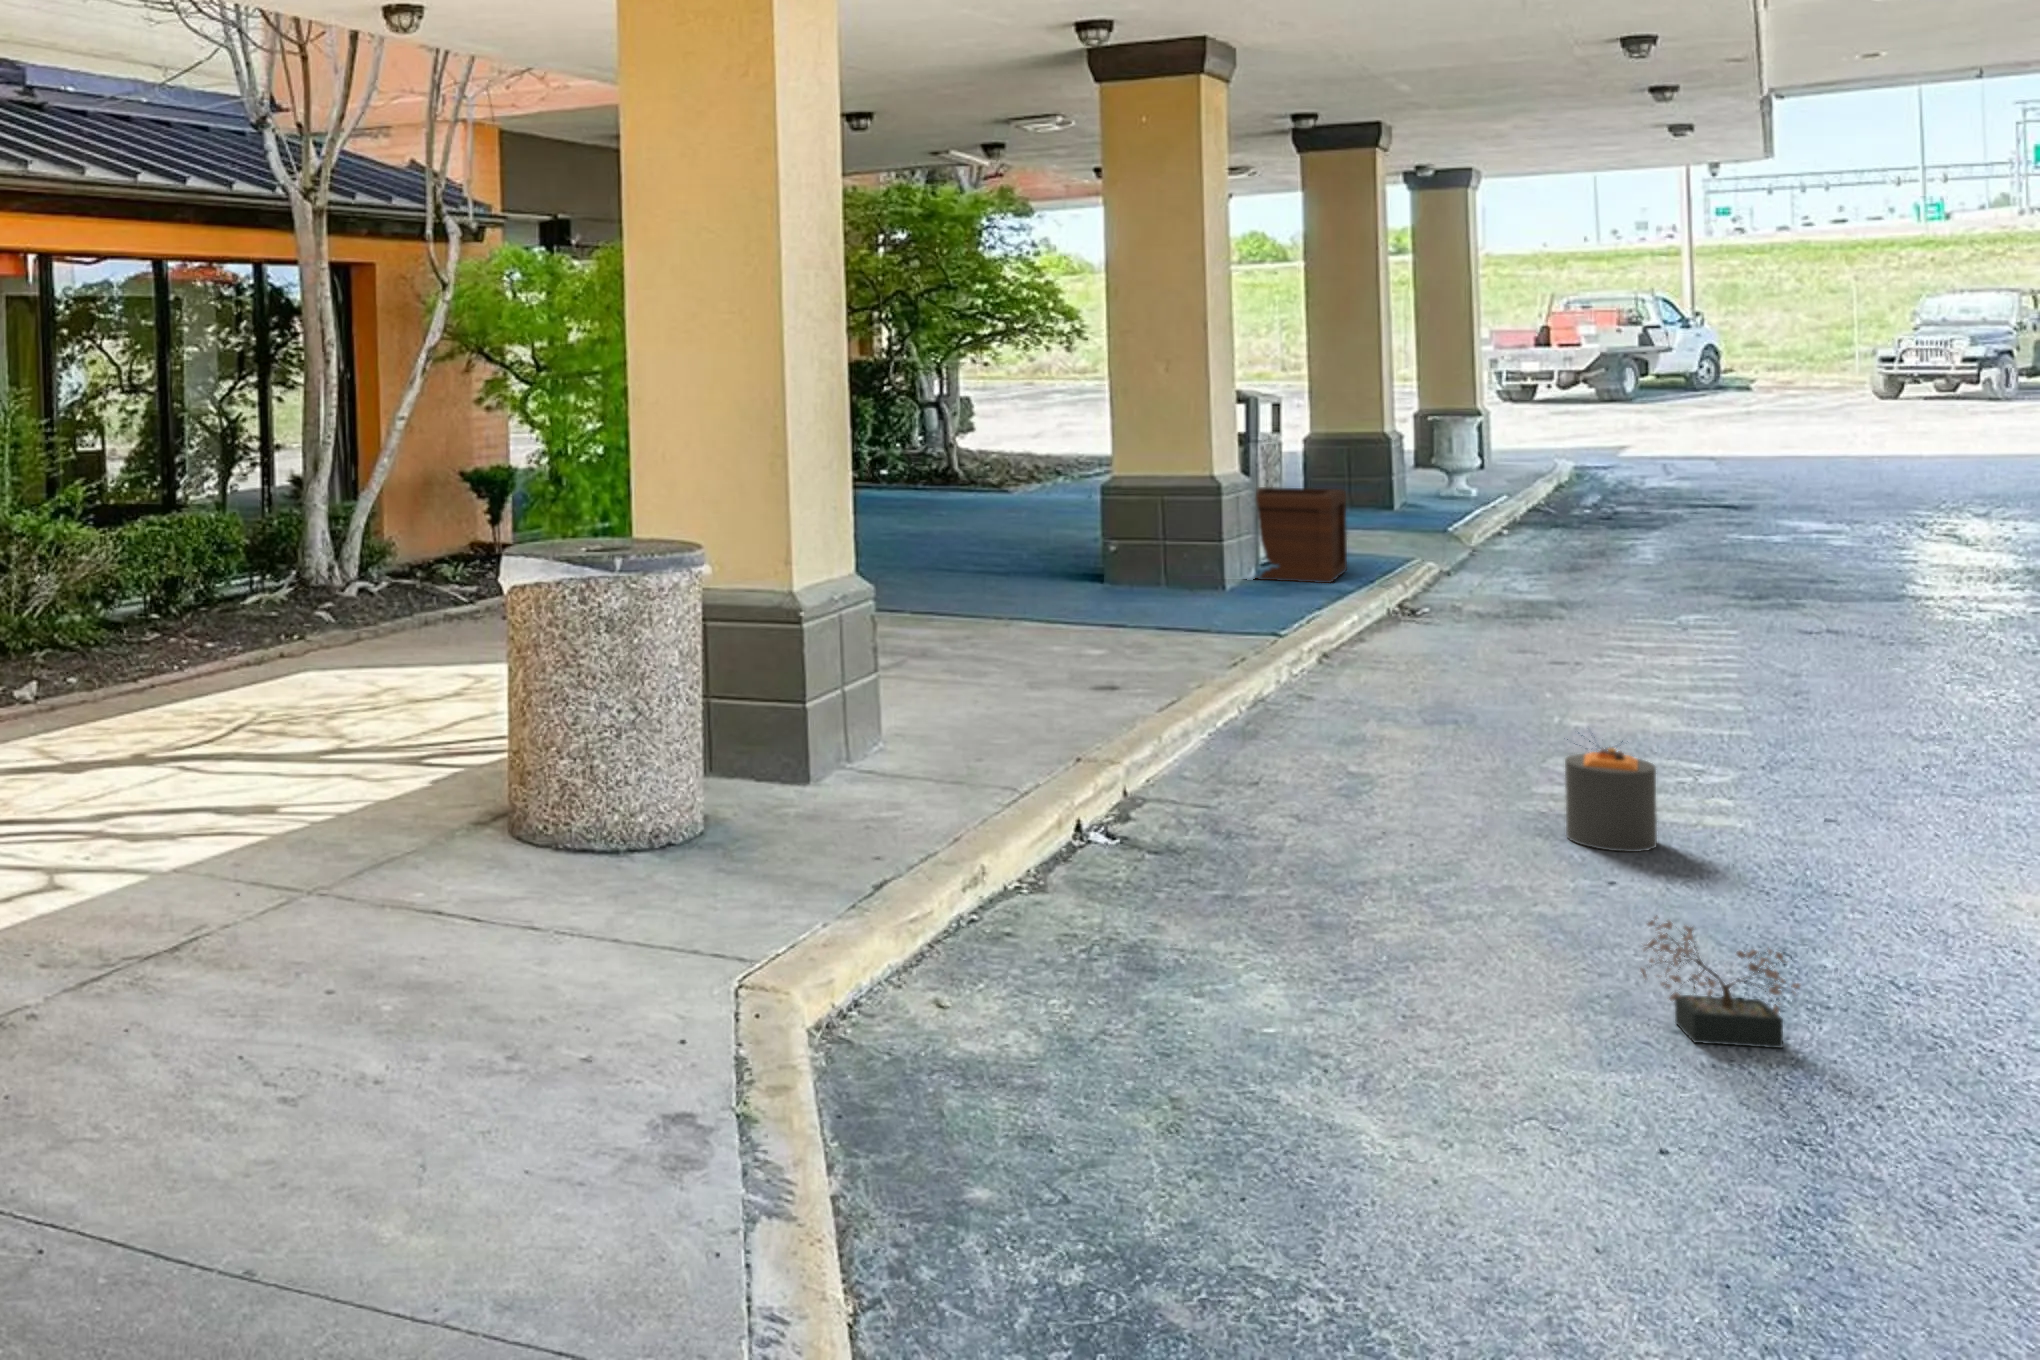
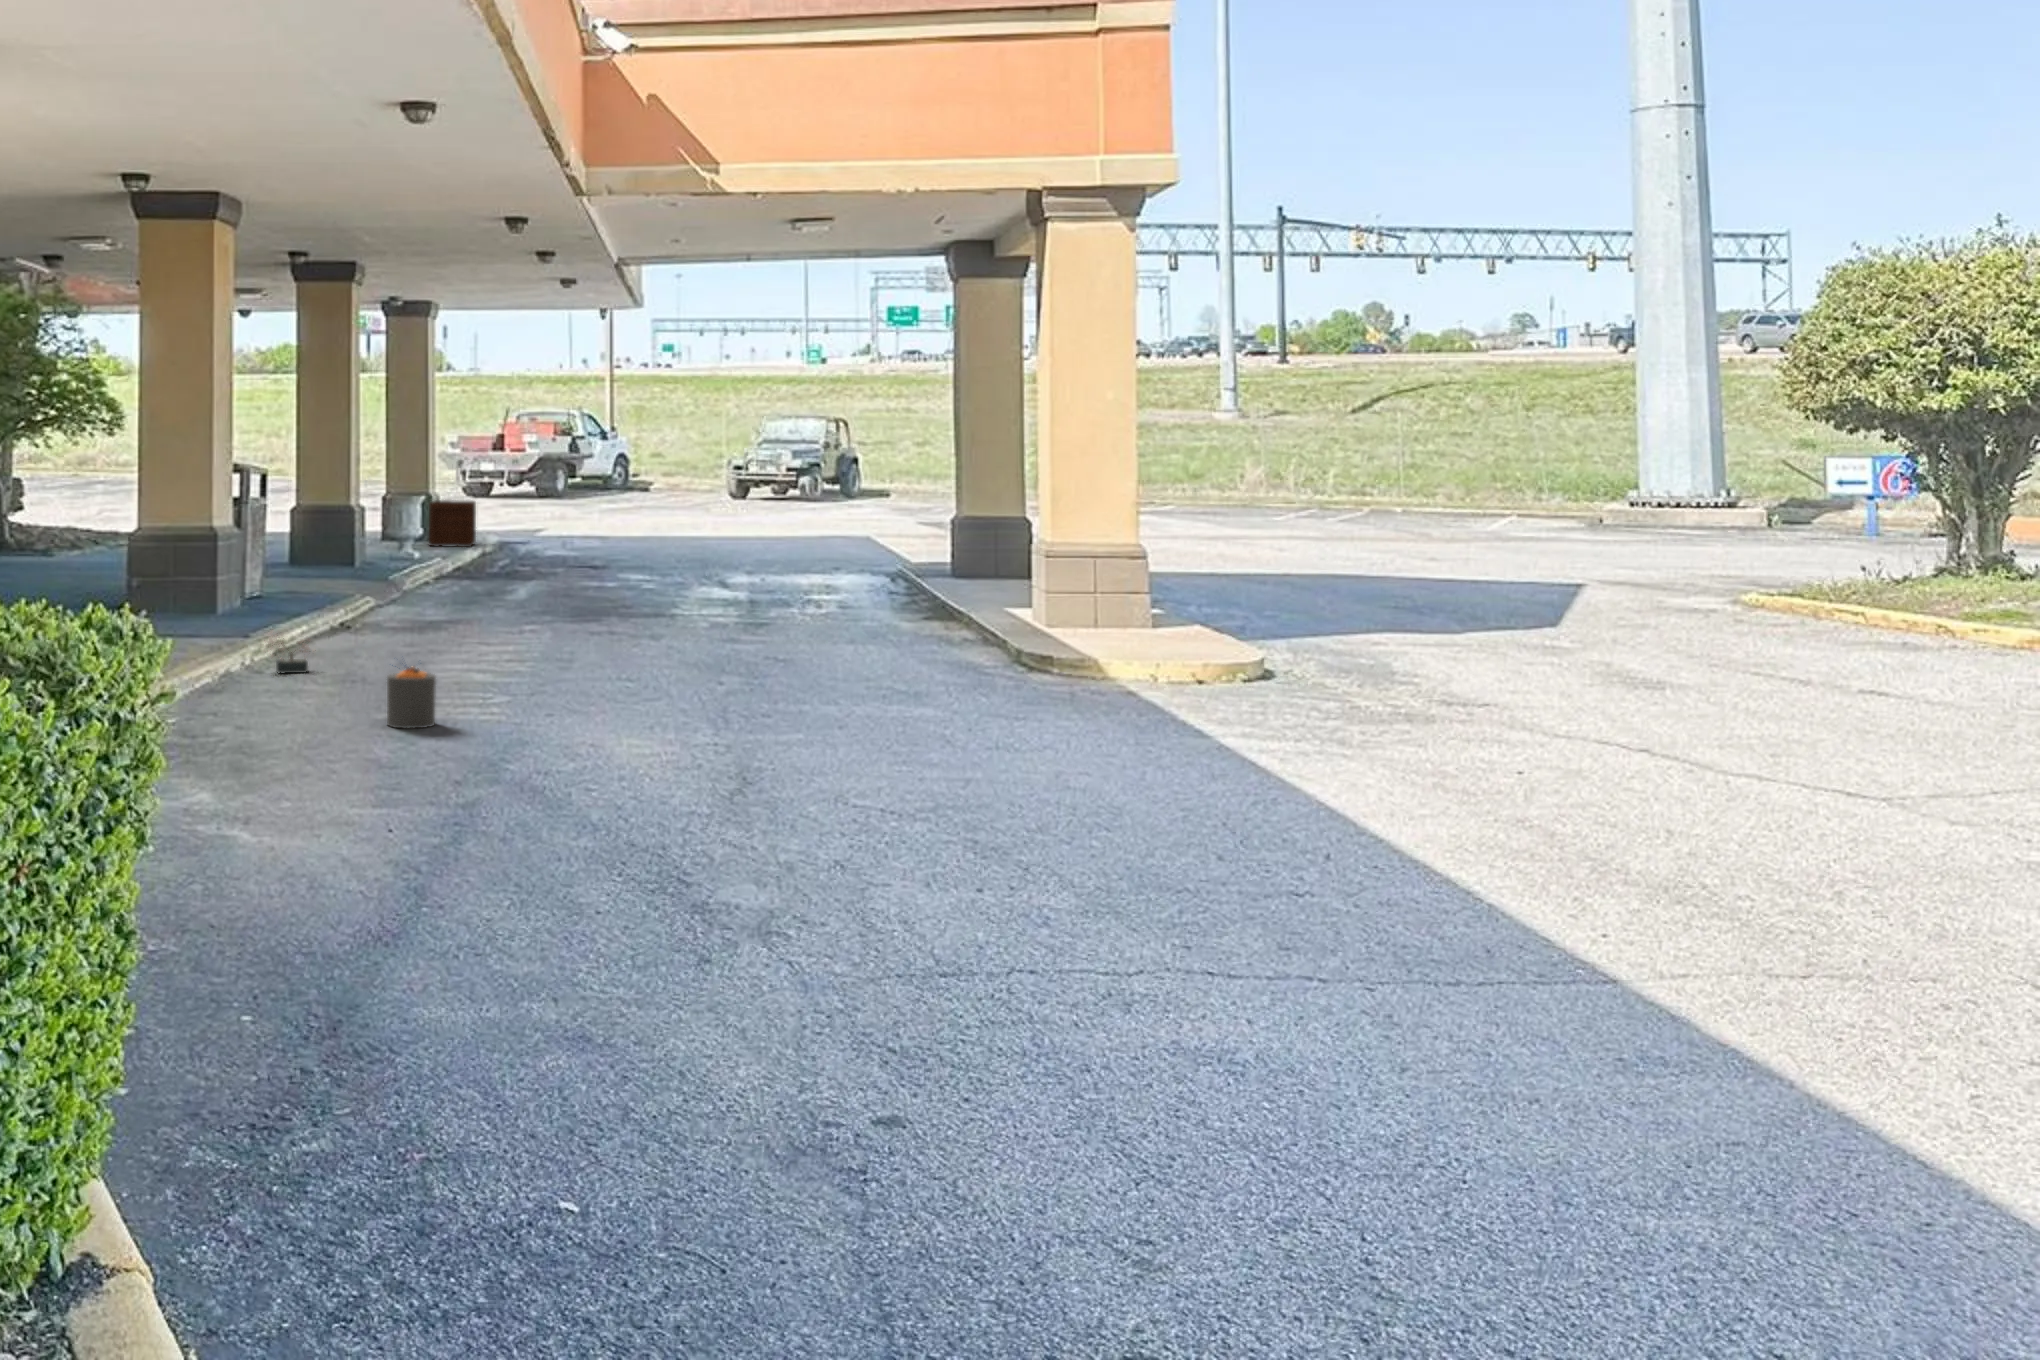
wooden crate: present [1256,487,1347,583] -> present [429,500,476,547]
decorative plant: present [1641,917,1800,1048] -> present [269,632,310,673]

